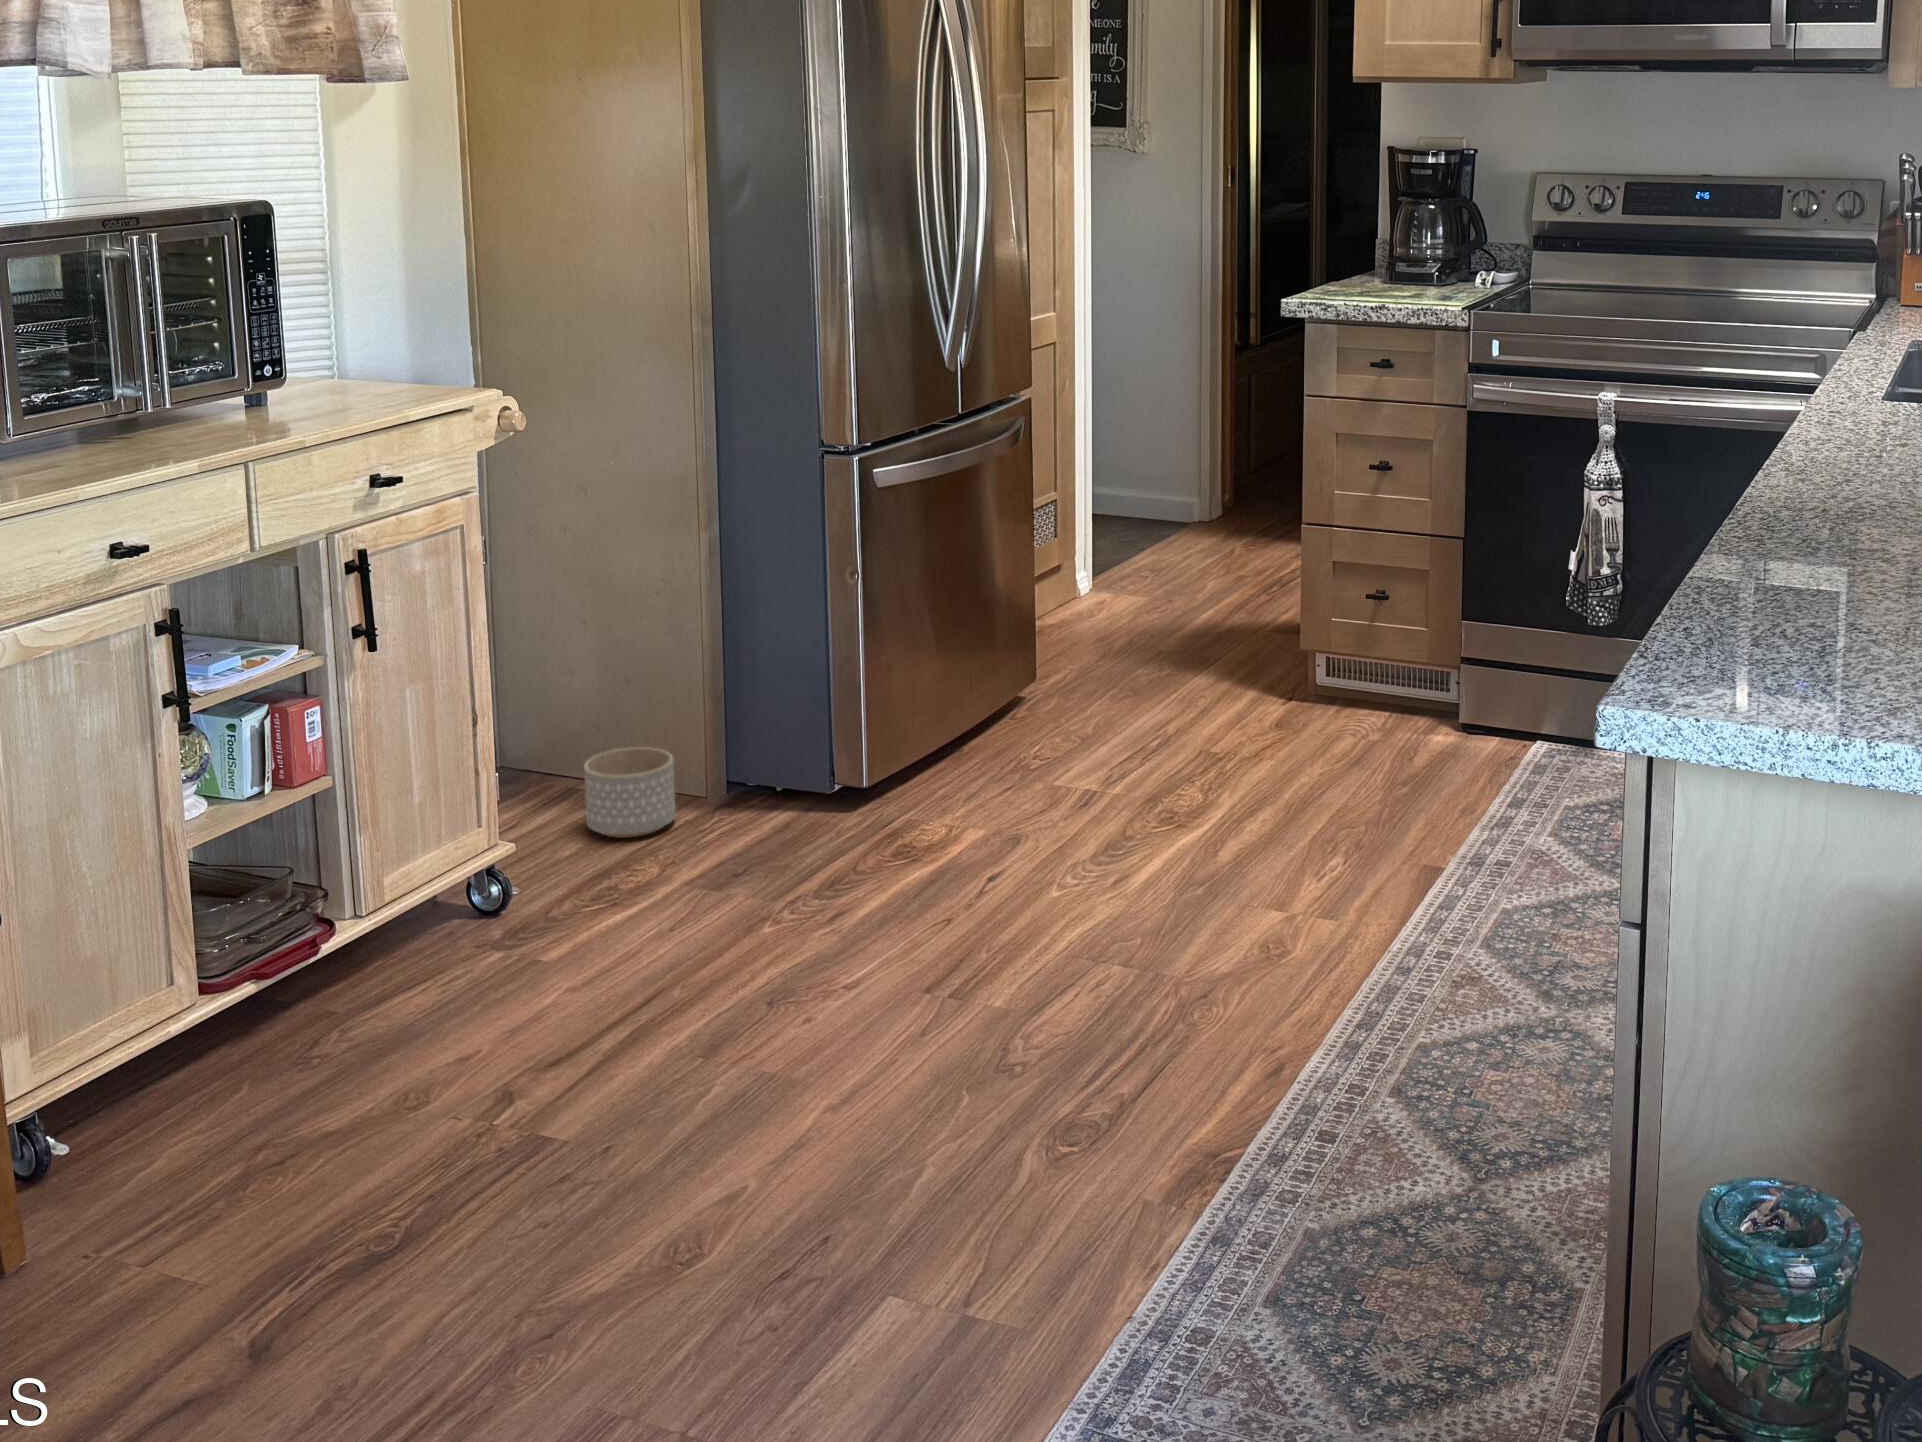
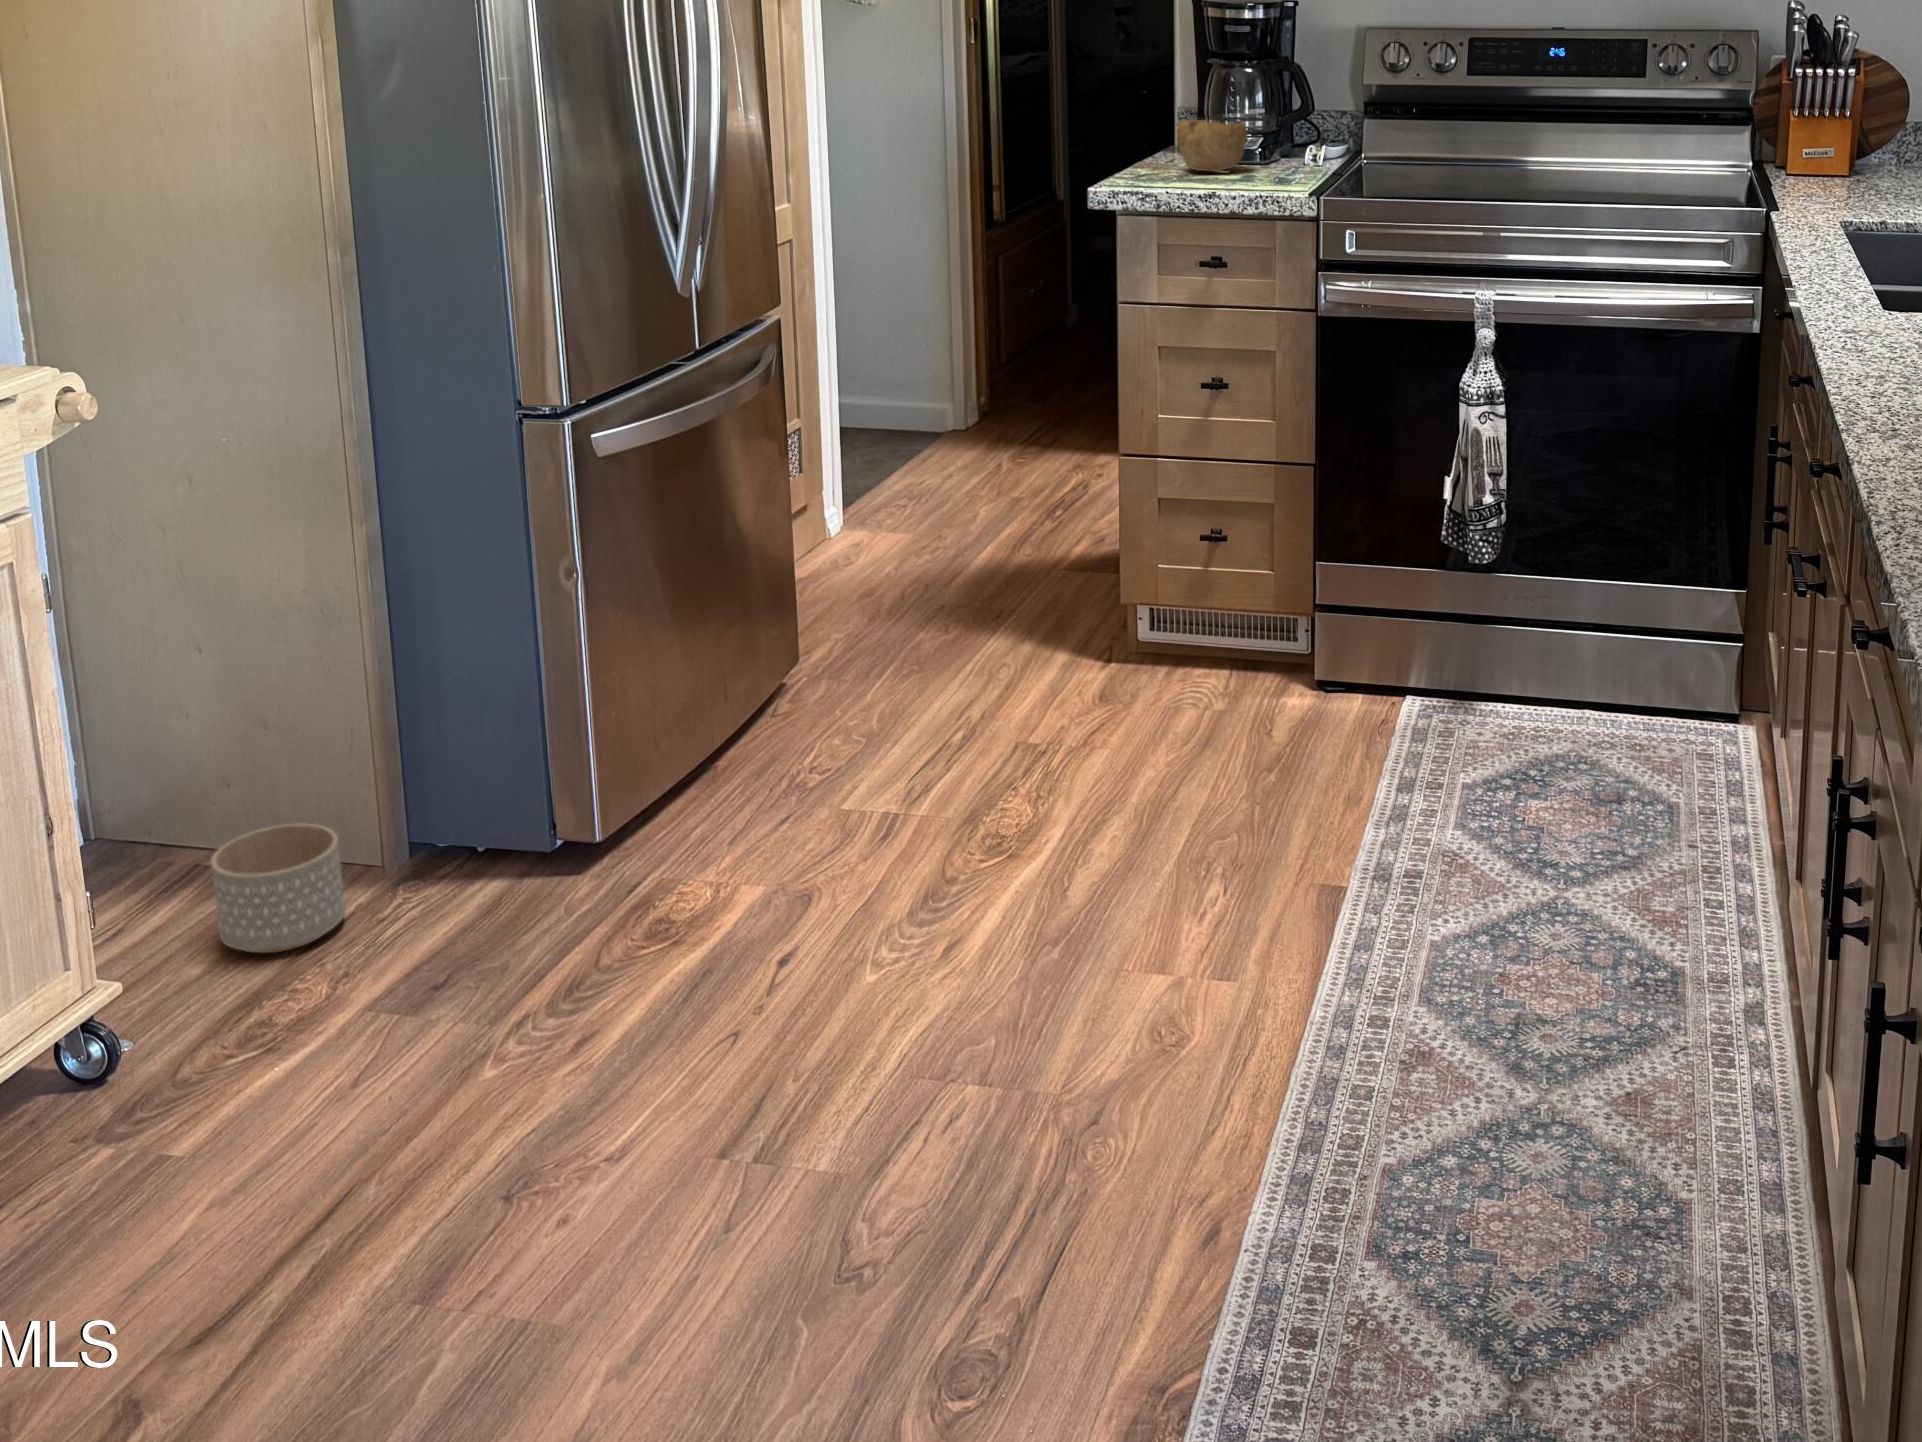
bowl: none [1366,248,1425,290] -> present [1177,120,1247,171]

